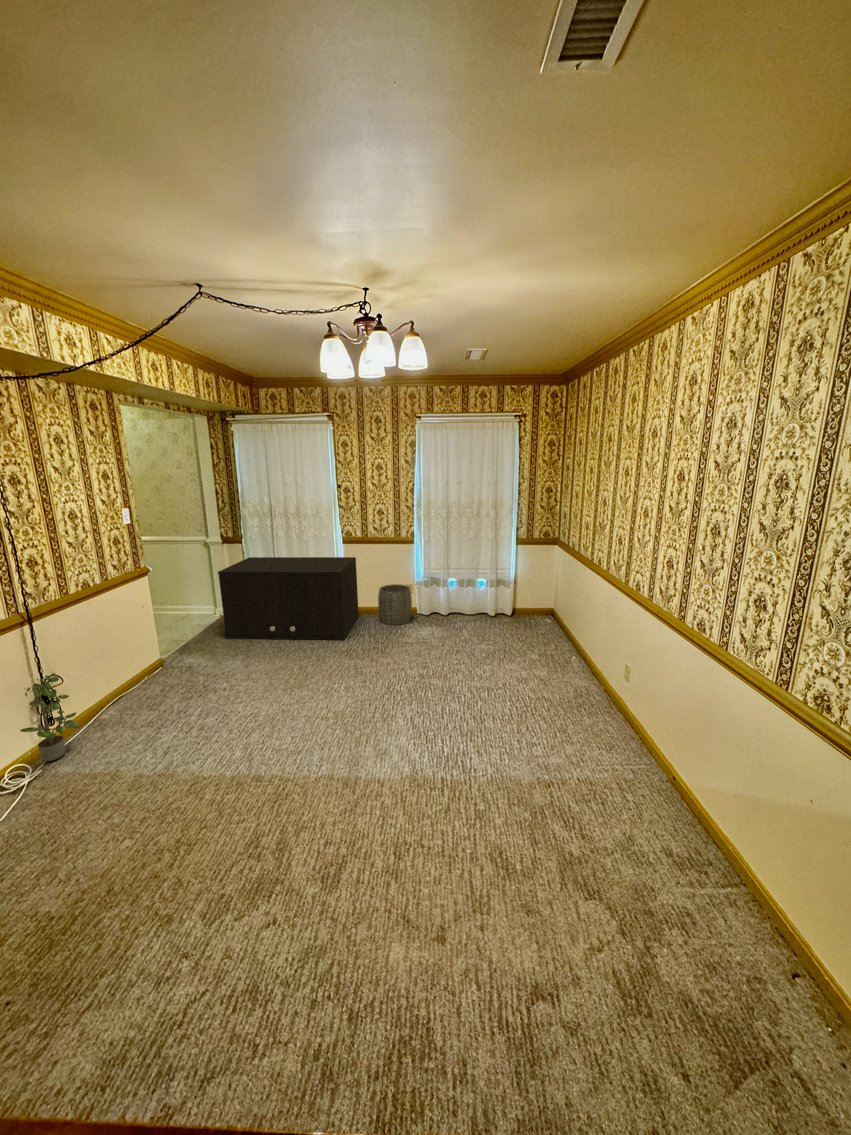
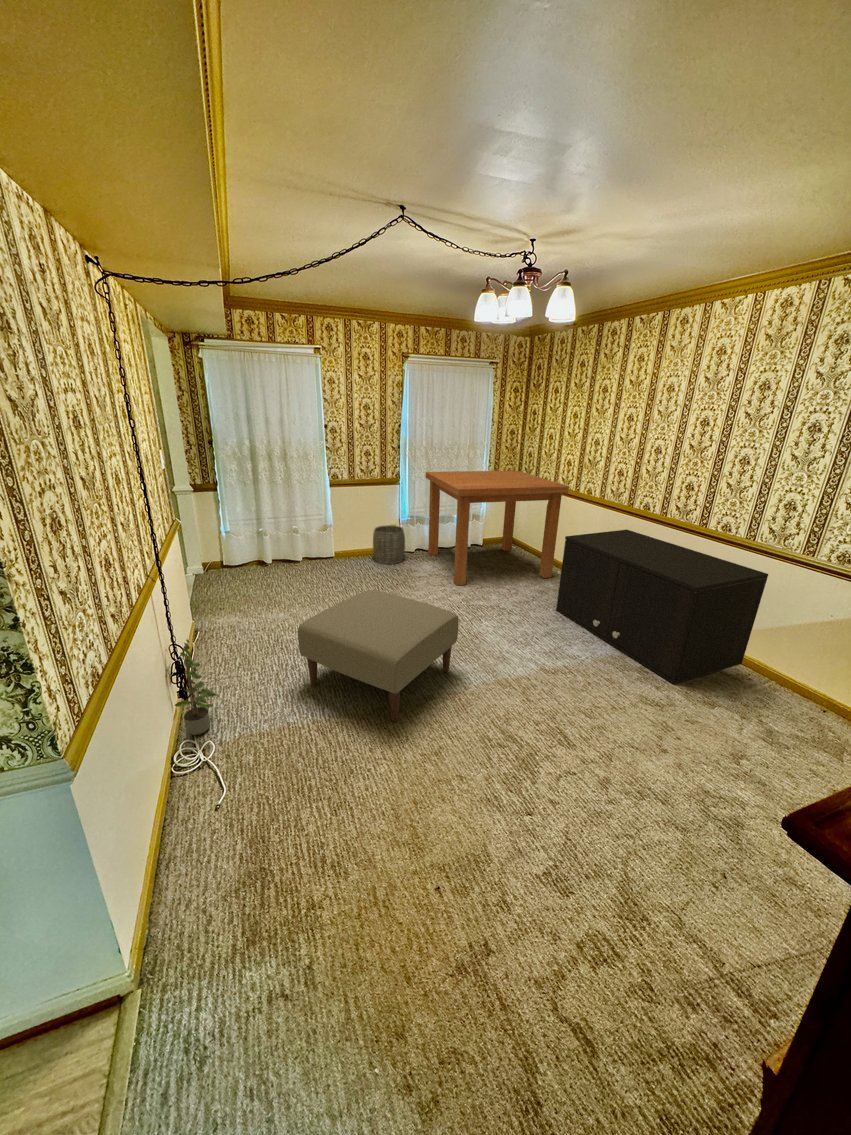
dining table: none [423,531,564,663] -> present [426,470,569,585]
storage cabinet: present [218,557,359,640] -> present [556,530,768,684]
ottoman: none [162,650,313,795] -> present [298,590,459,721]

